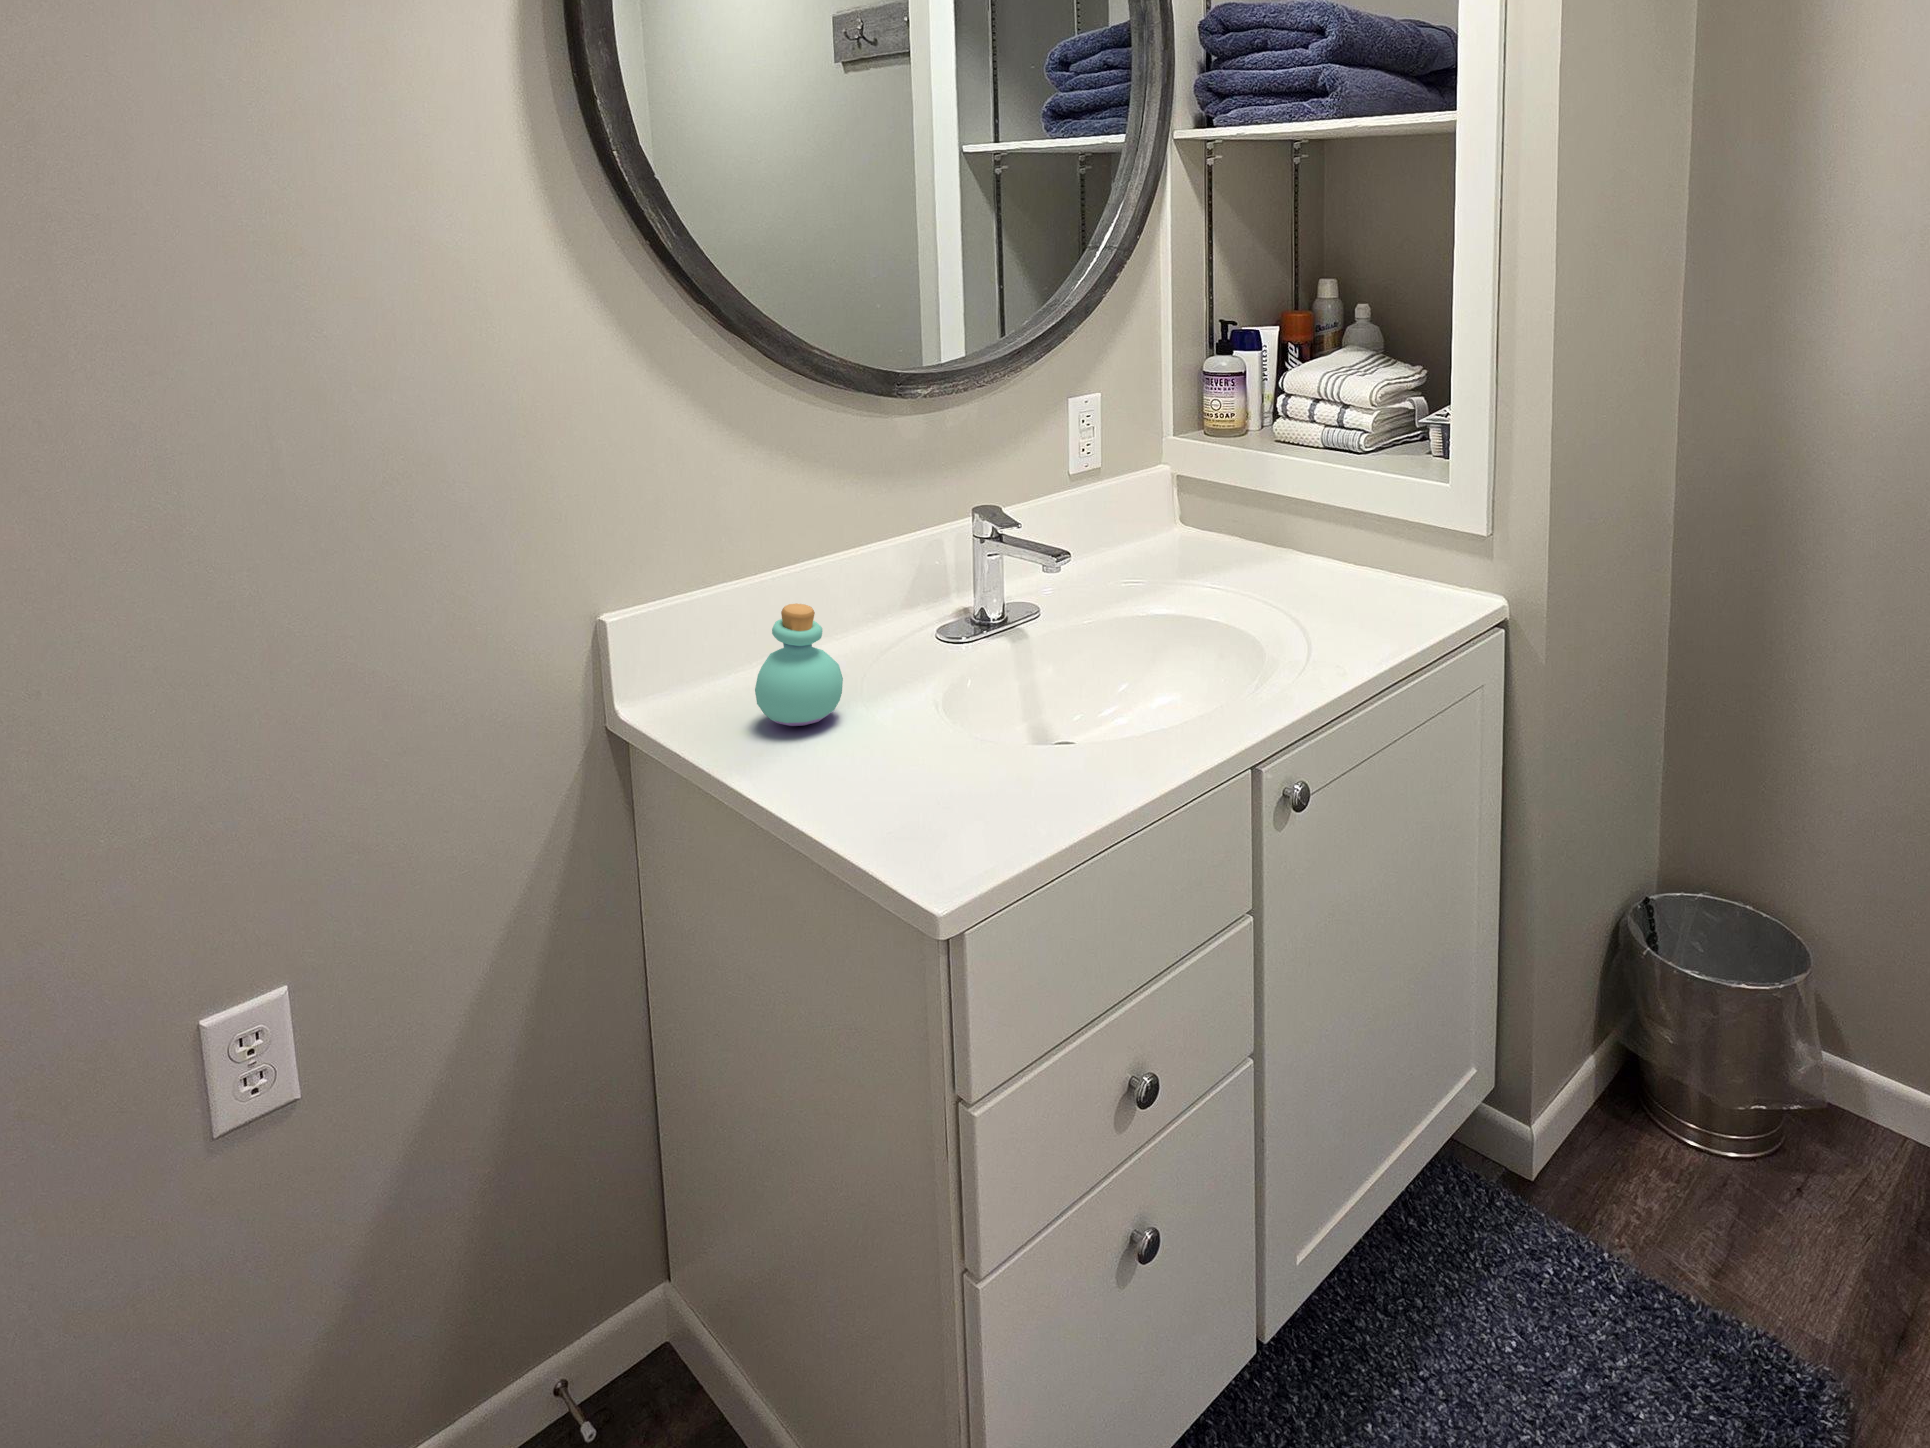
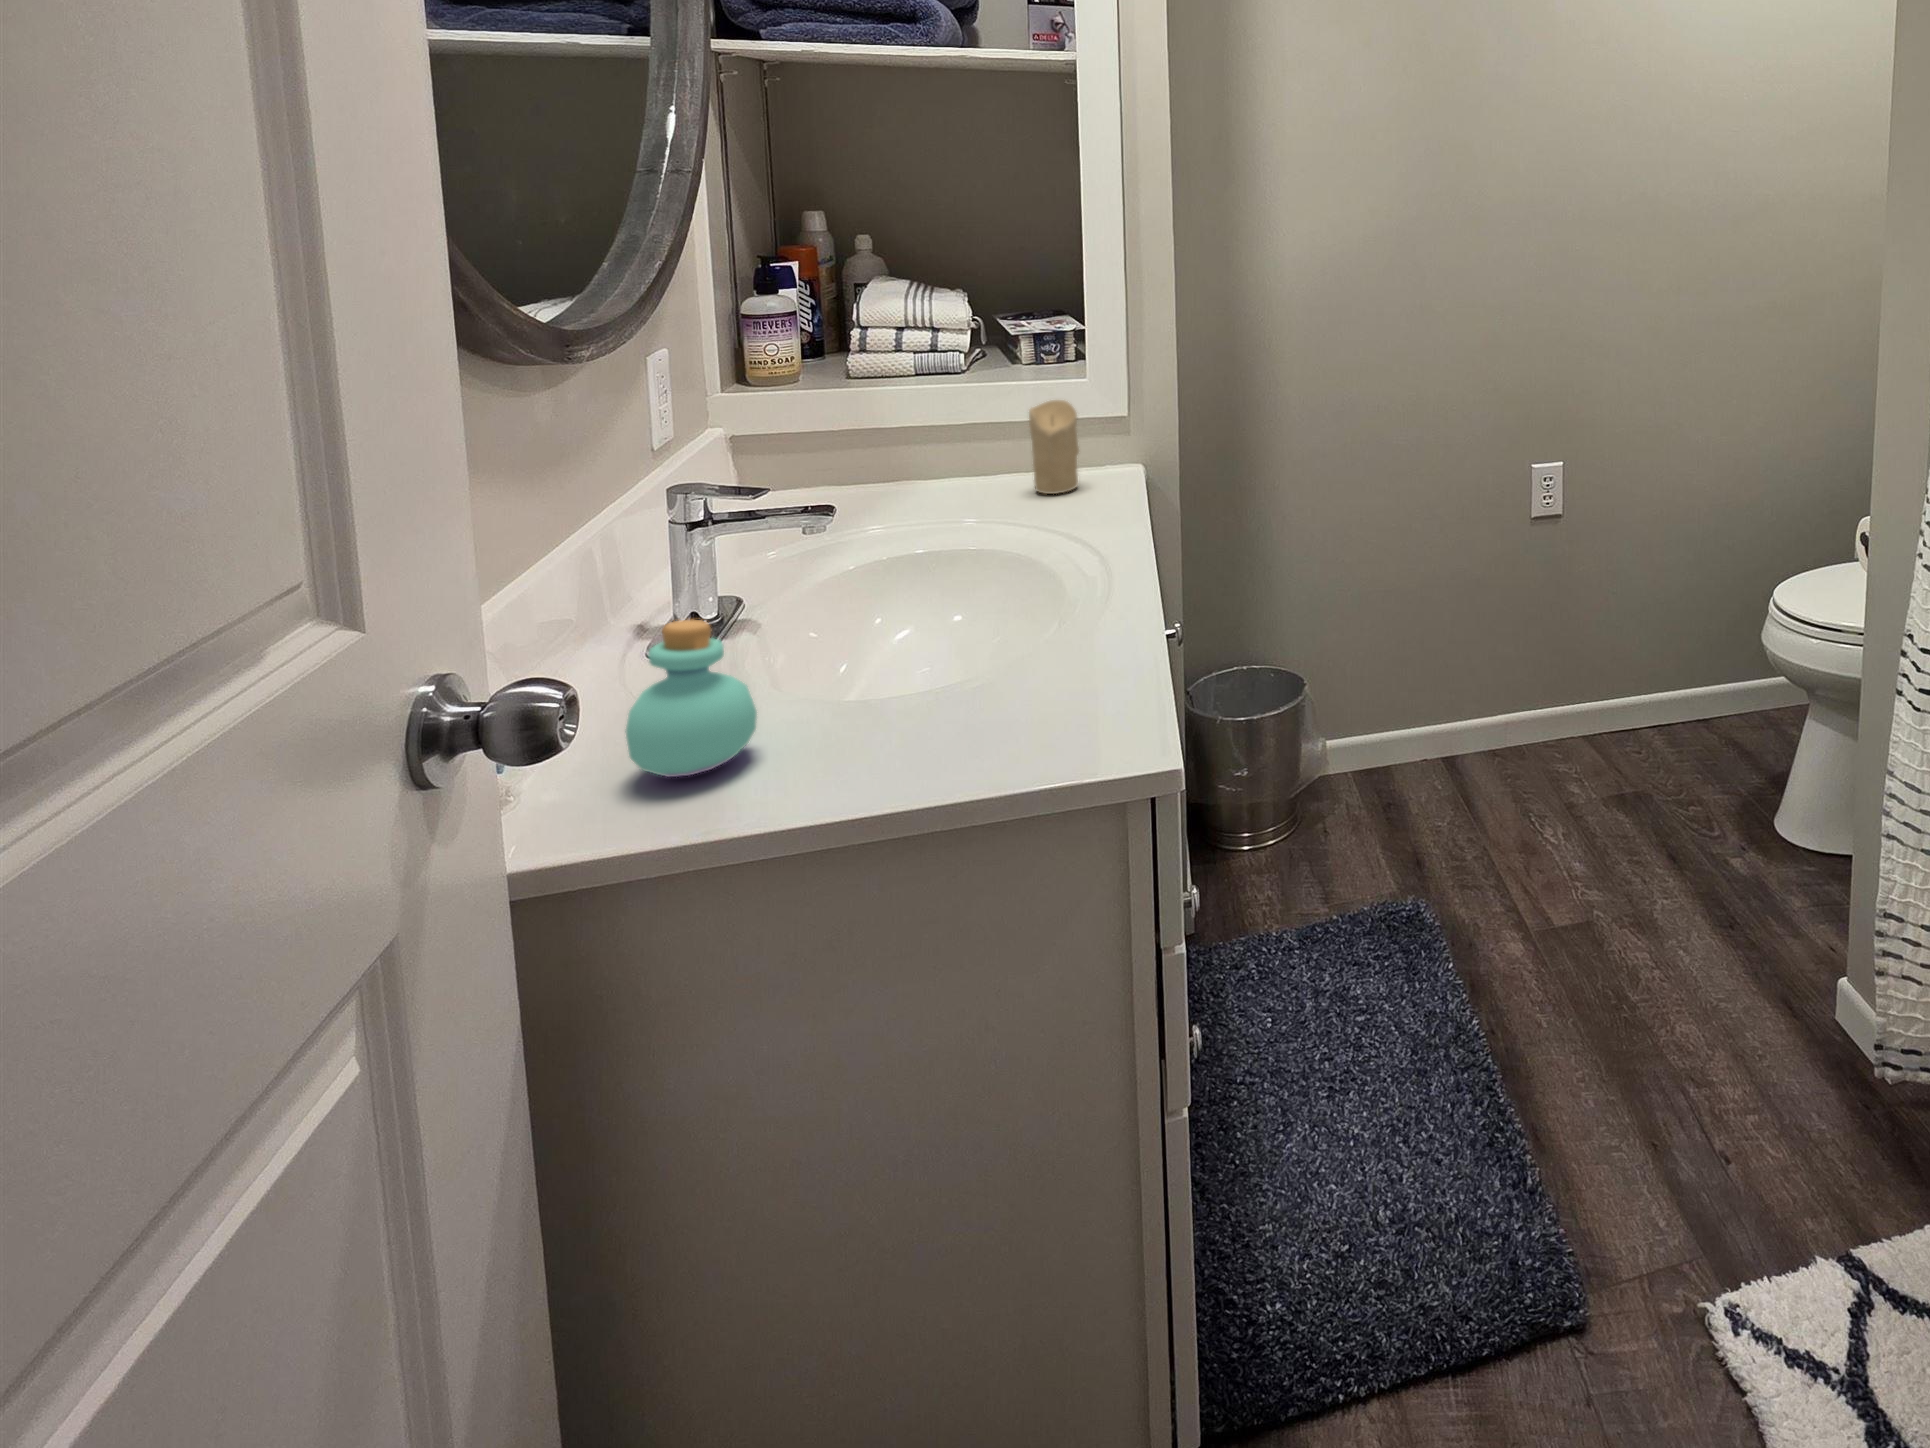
candle: none [1361,503,1412,606] -> present [1029,400,1079,494]

